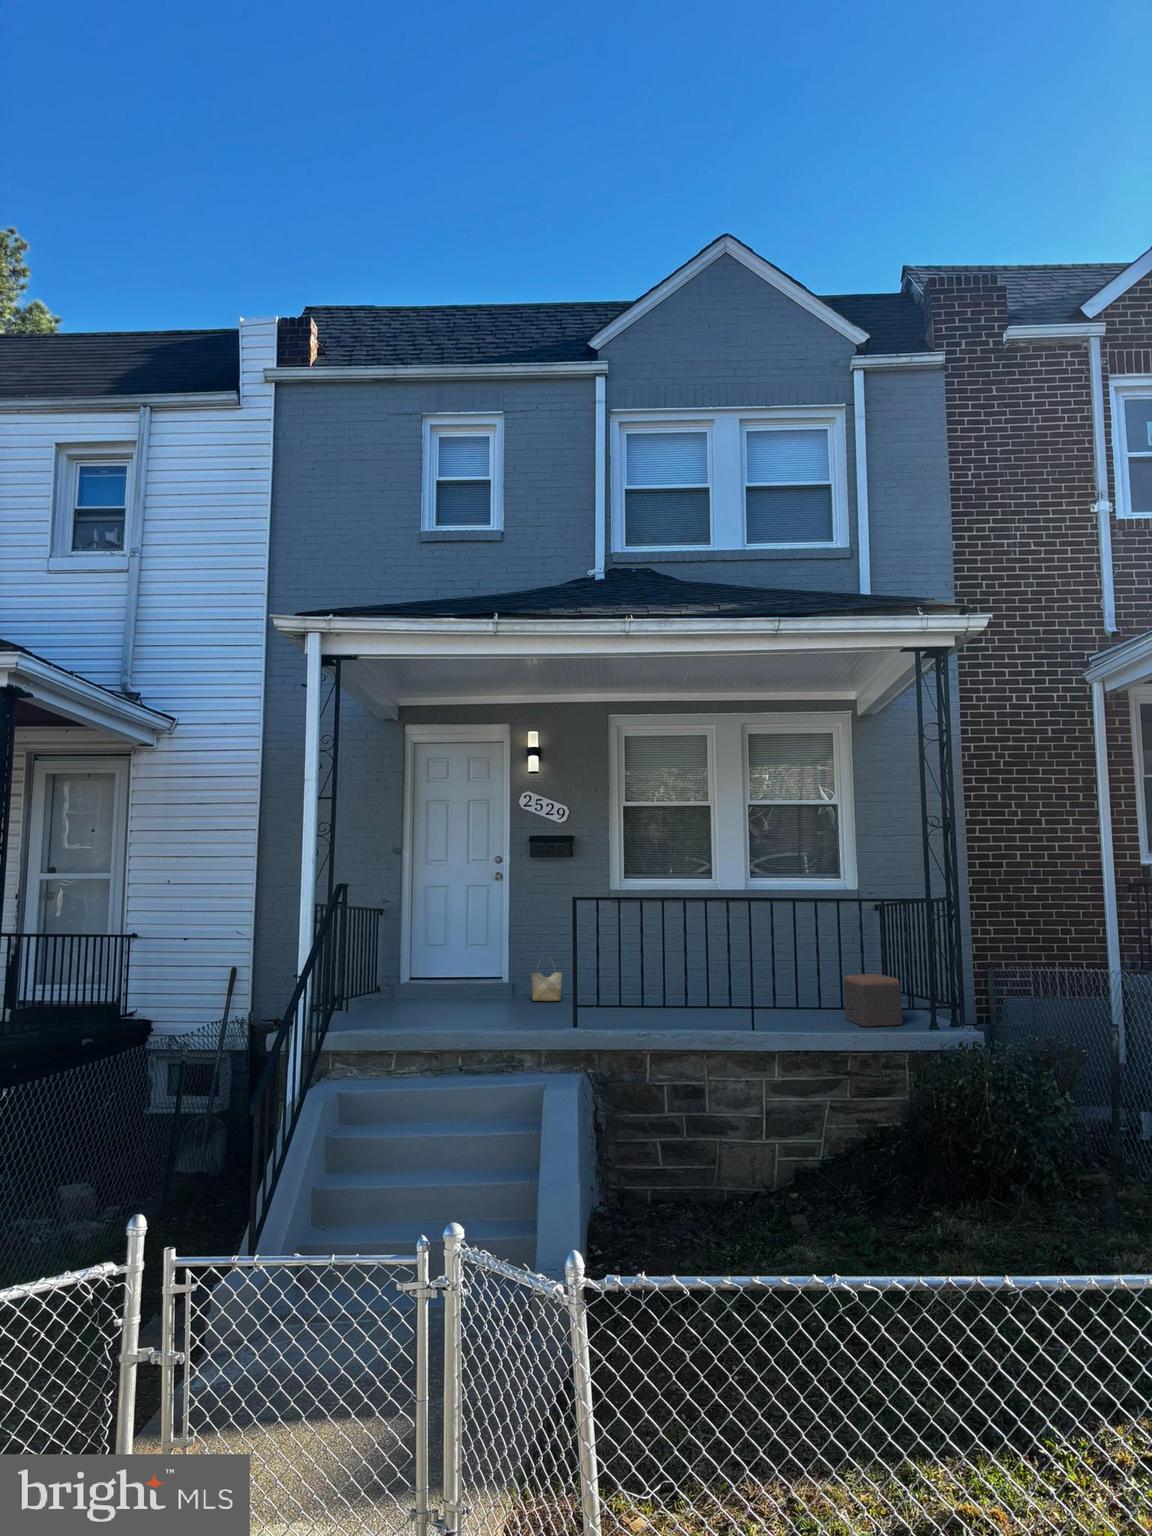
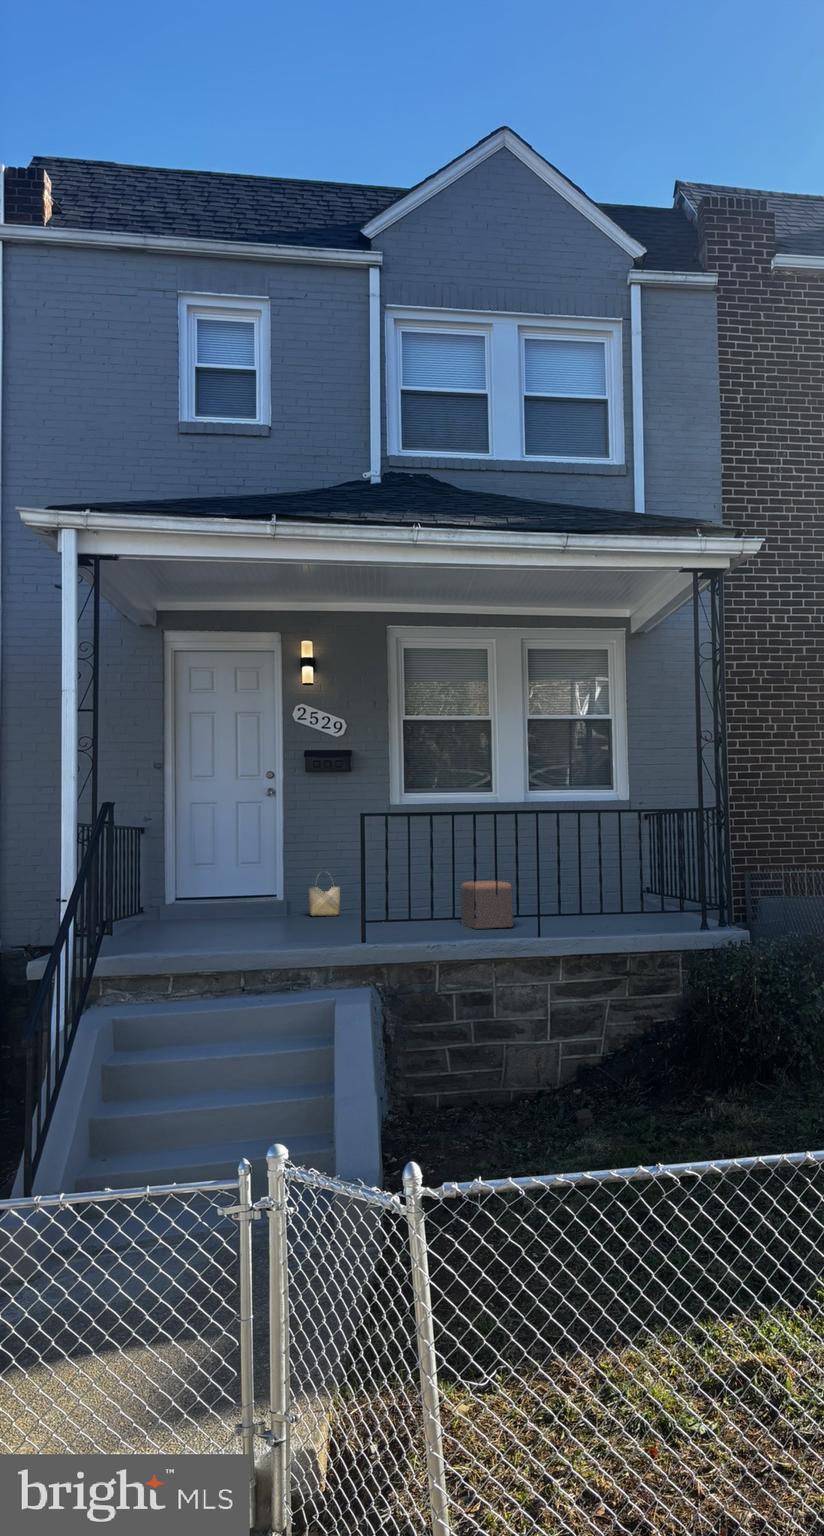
footstool: present [843,974,902,1027] -> present [461,881,513,929]

